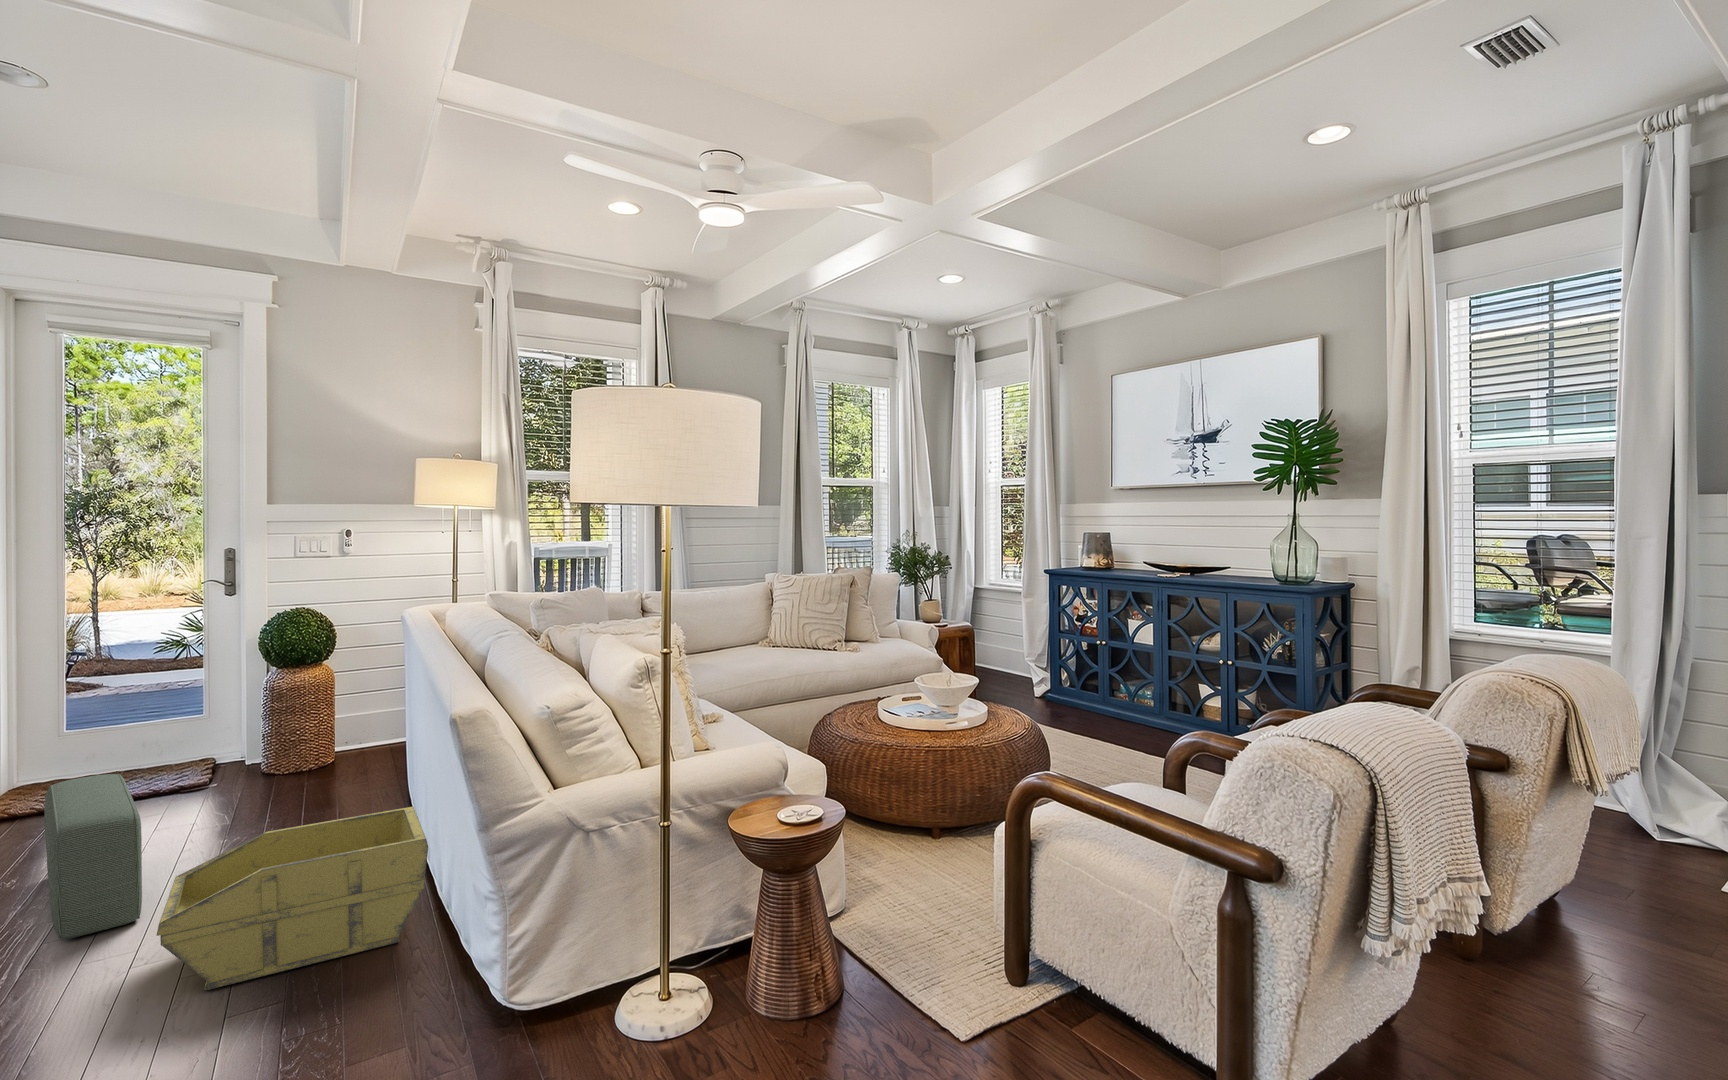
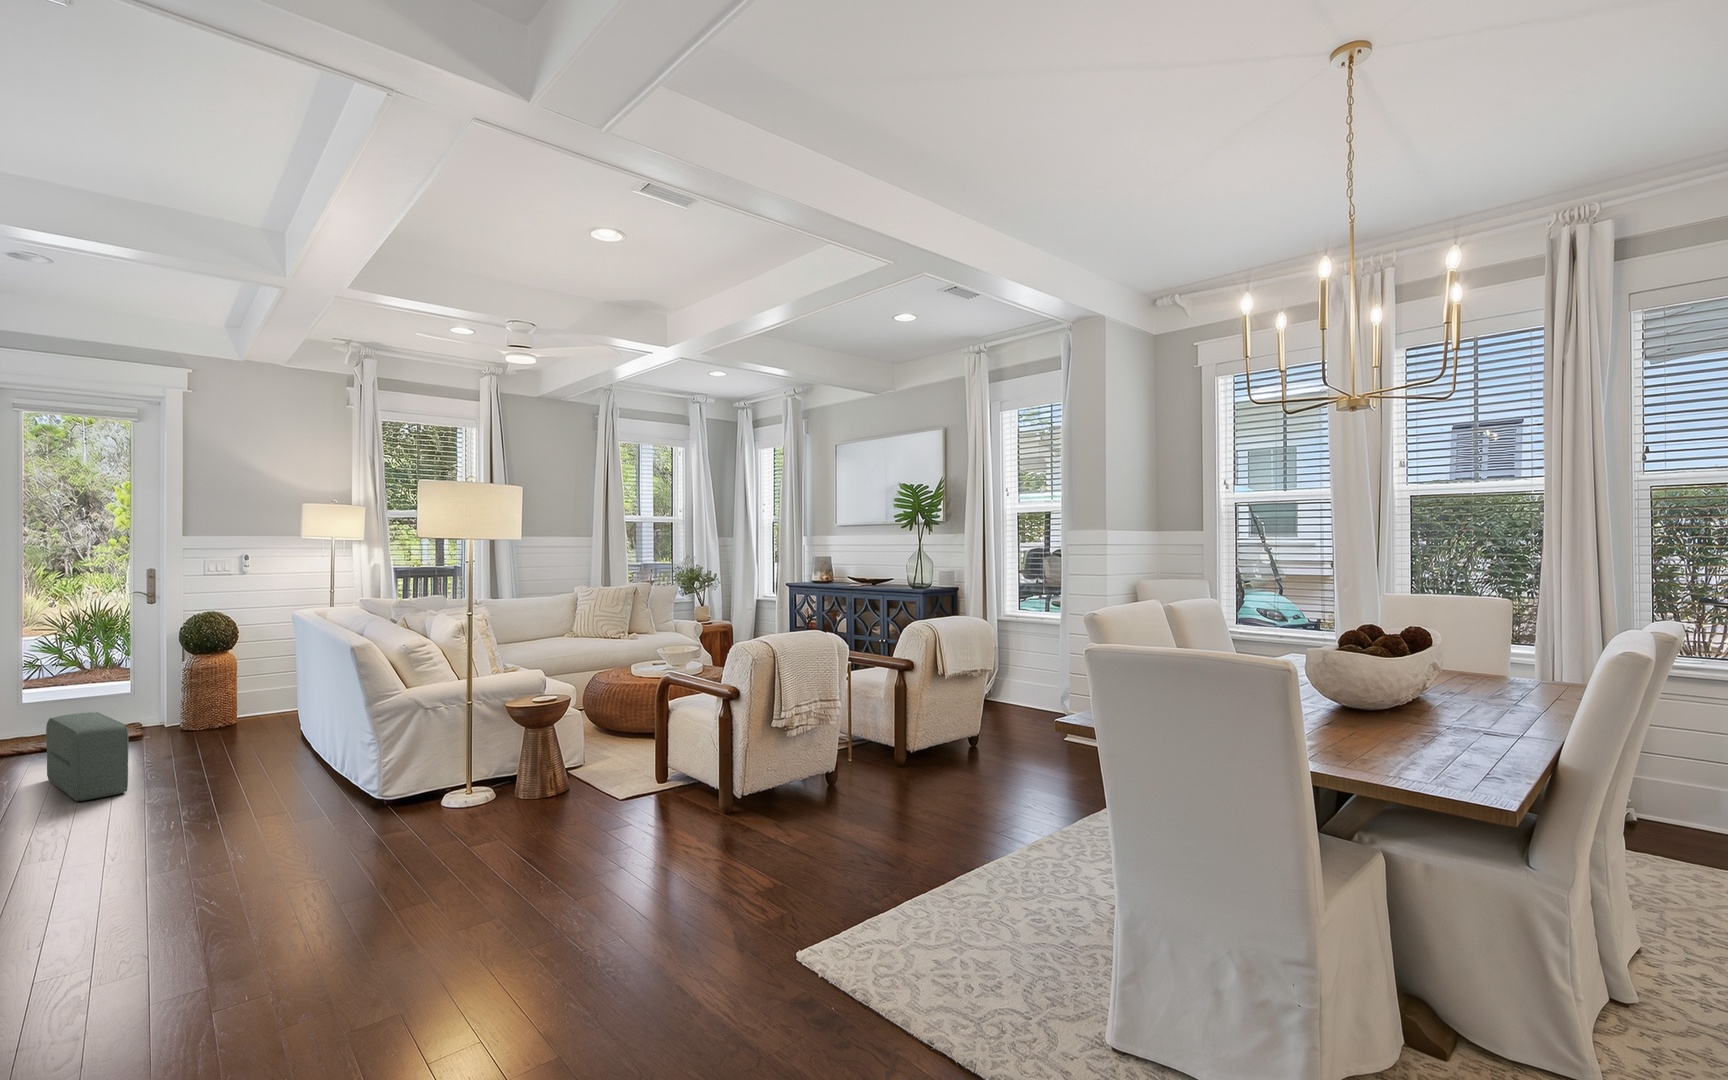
storage bin: present [157,807,428,990] -> none [158,720,325,812]

